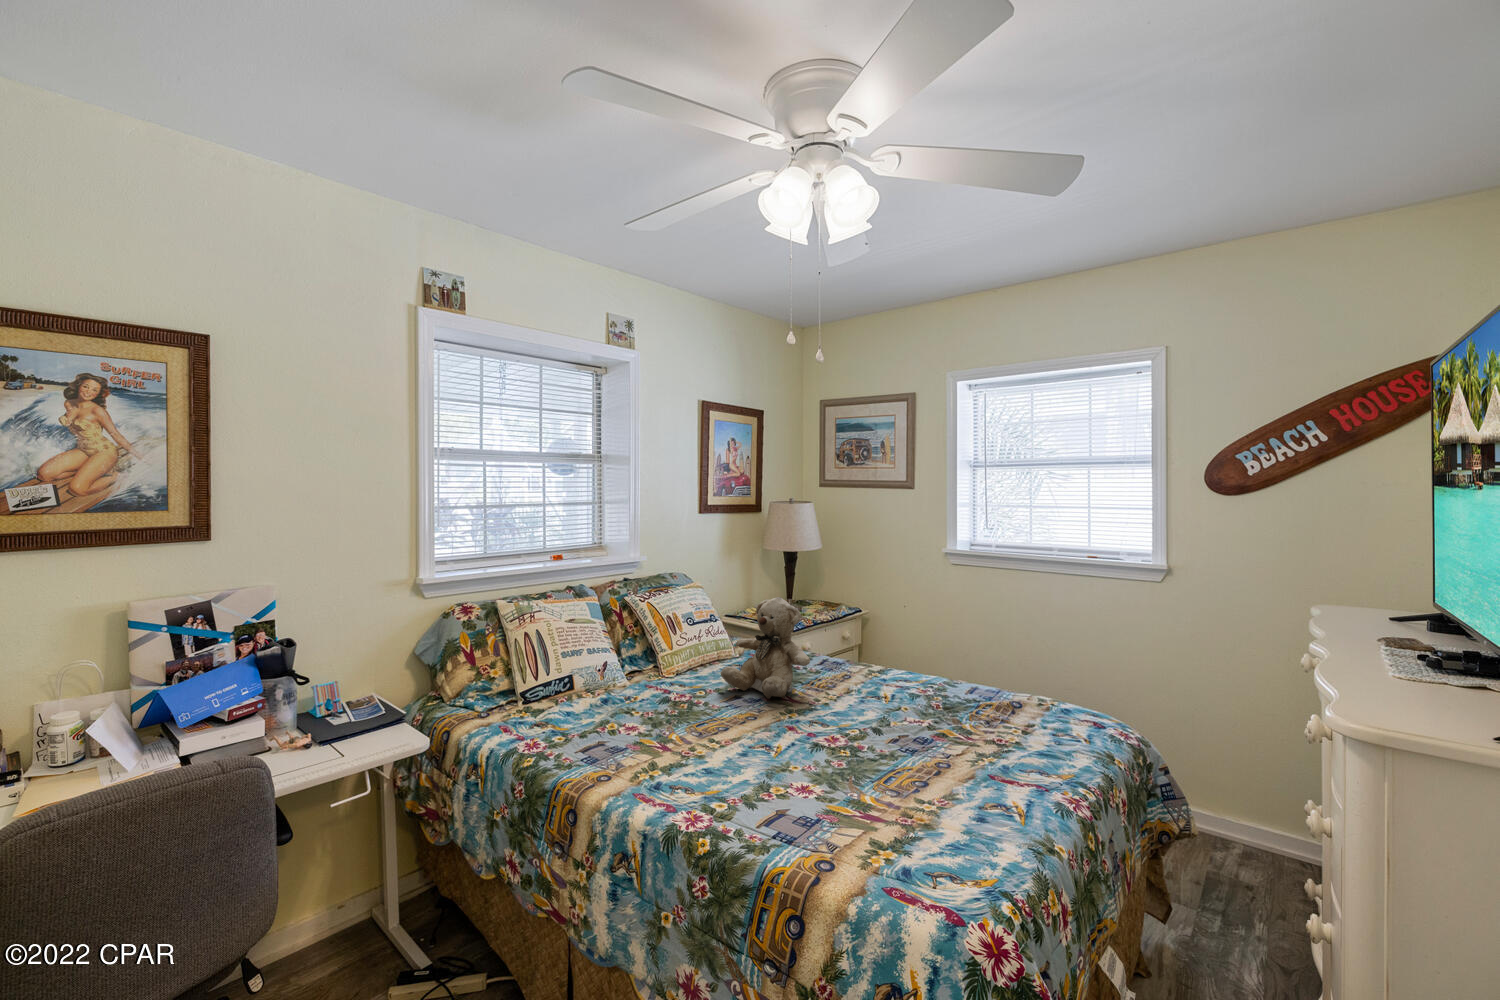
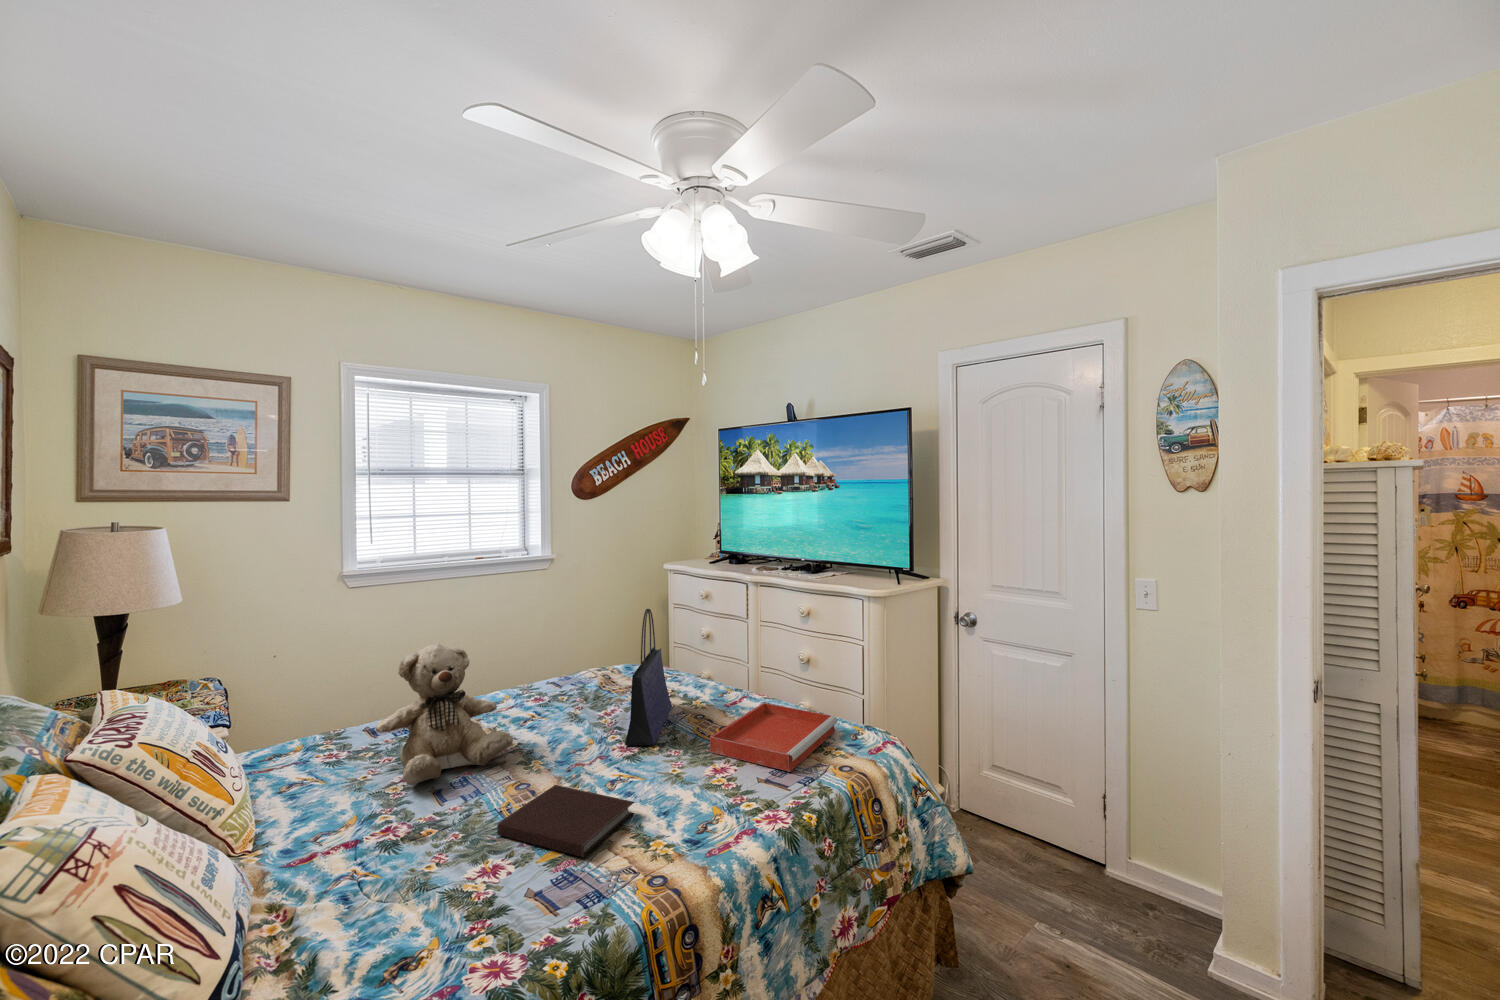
tote bag: none [824,611,949,749] -> present [625,609,672,745]
notebook: none [635,714,727,758] -> present [497,785,634,857]
tray: none [790,760,961,860] -> present [710,703,838,772]

